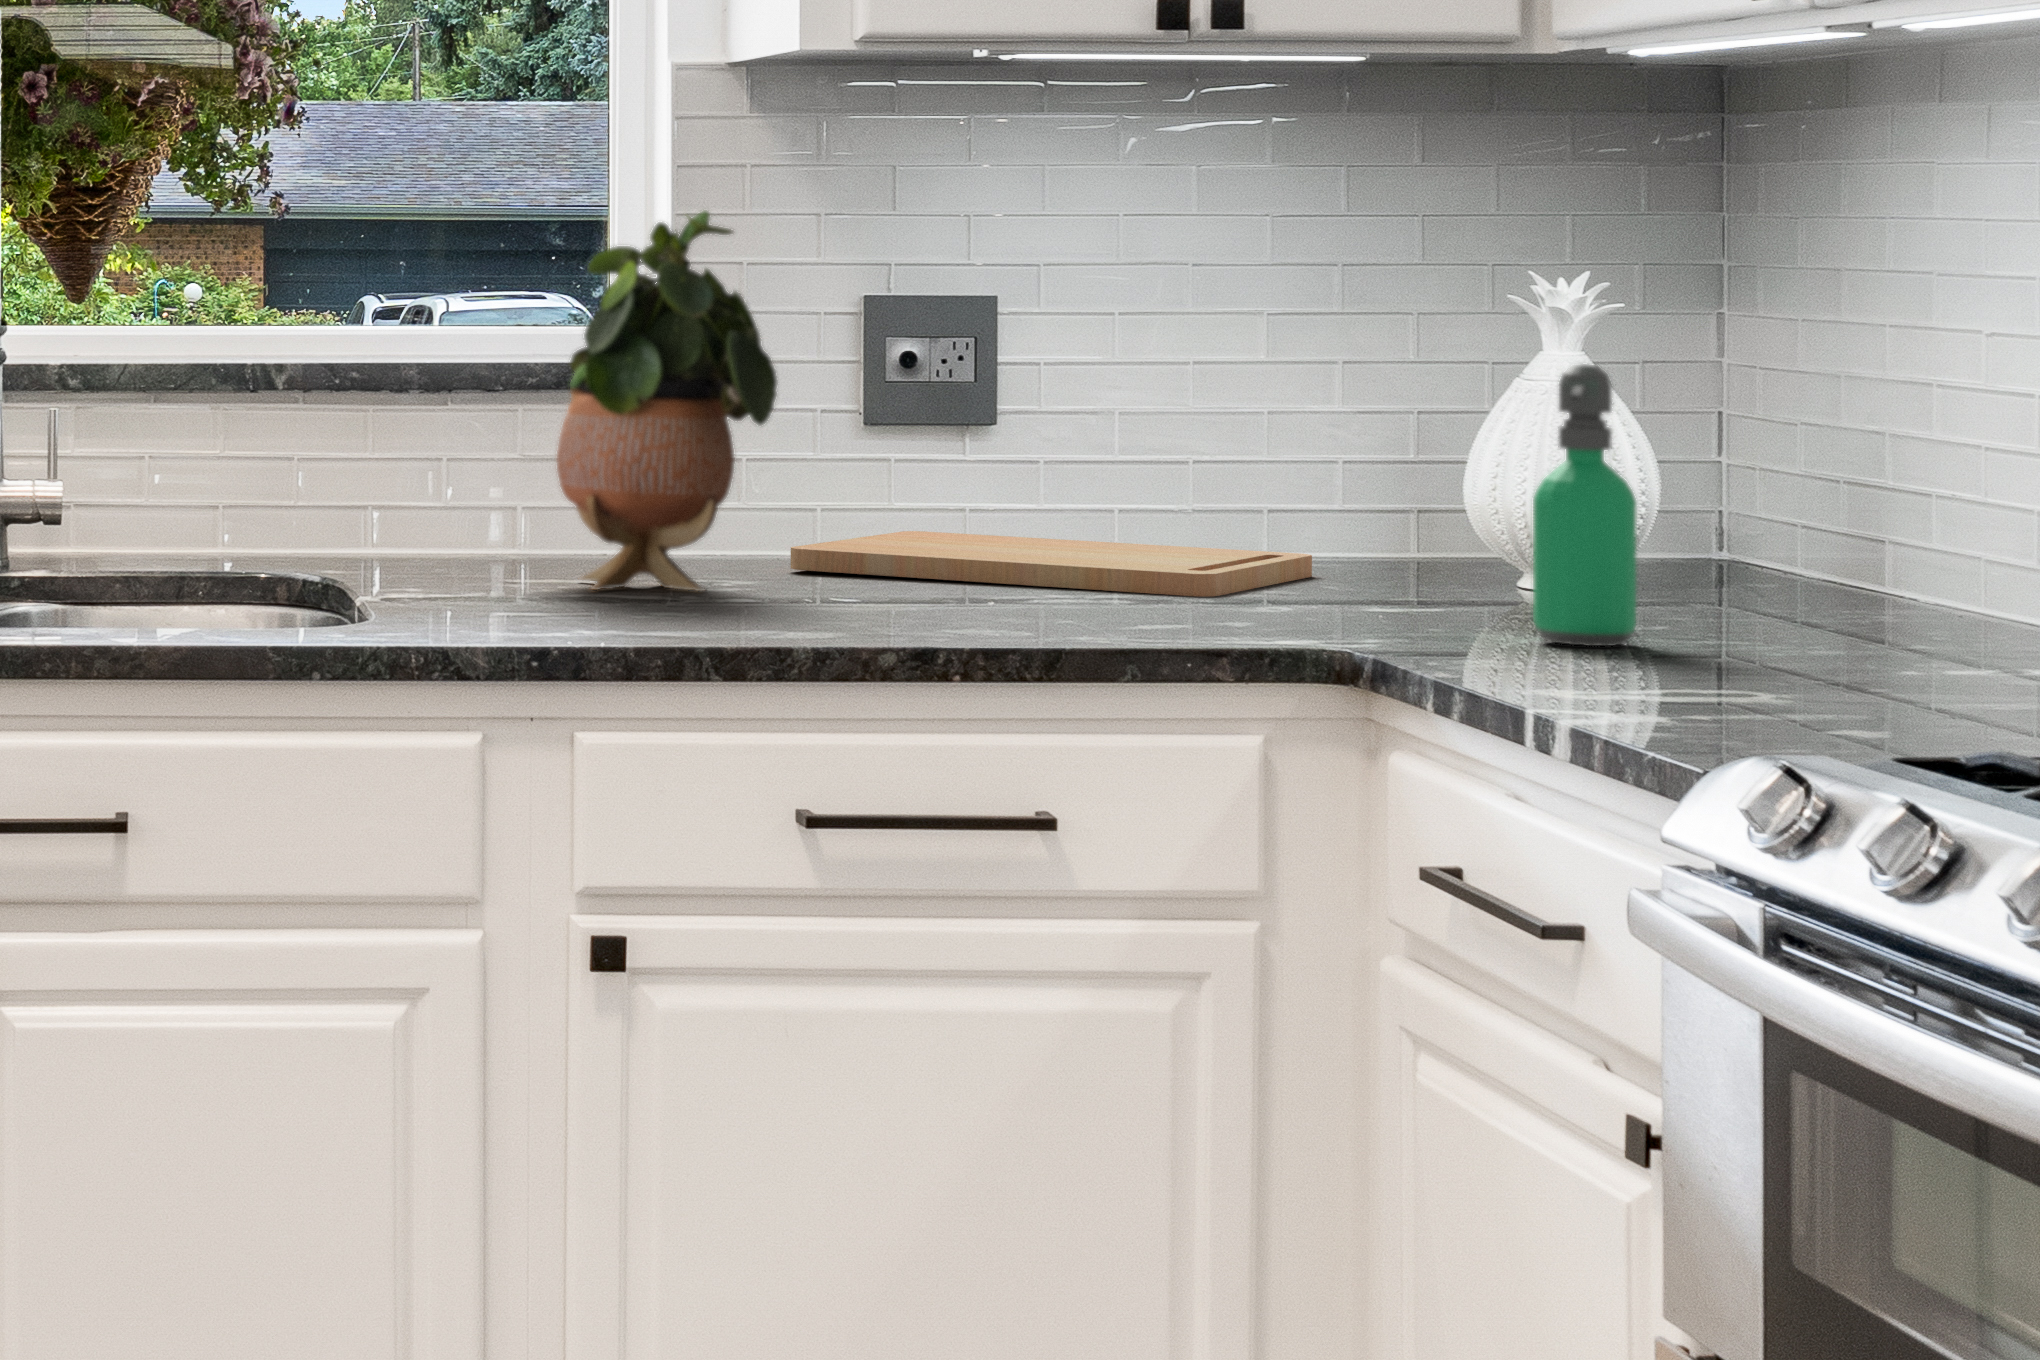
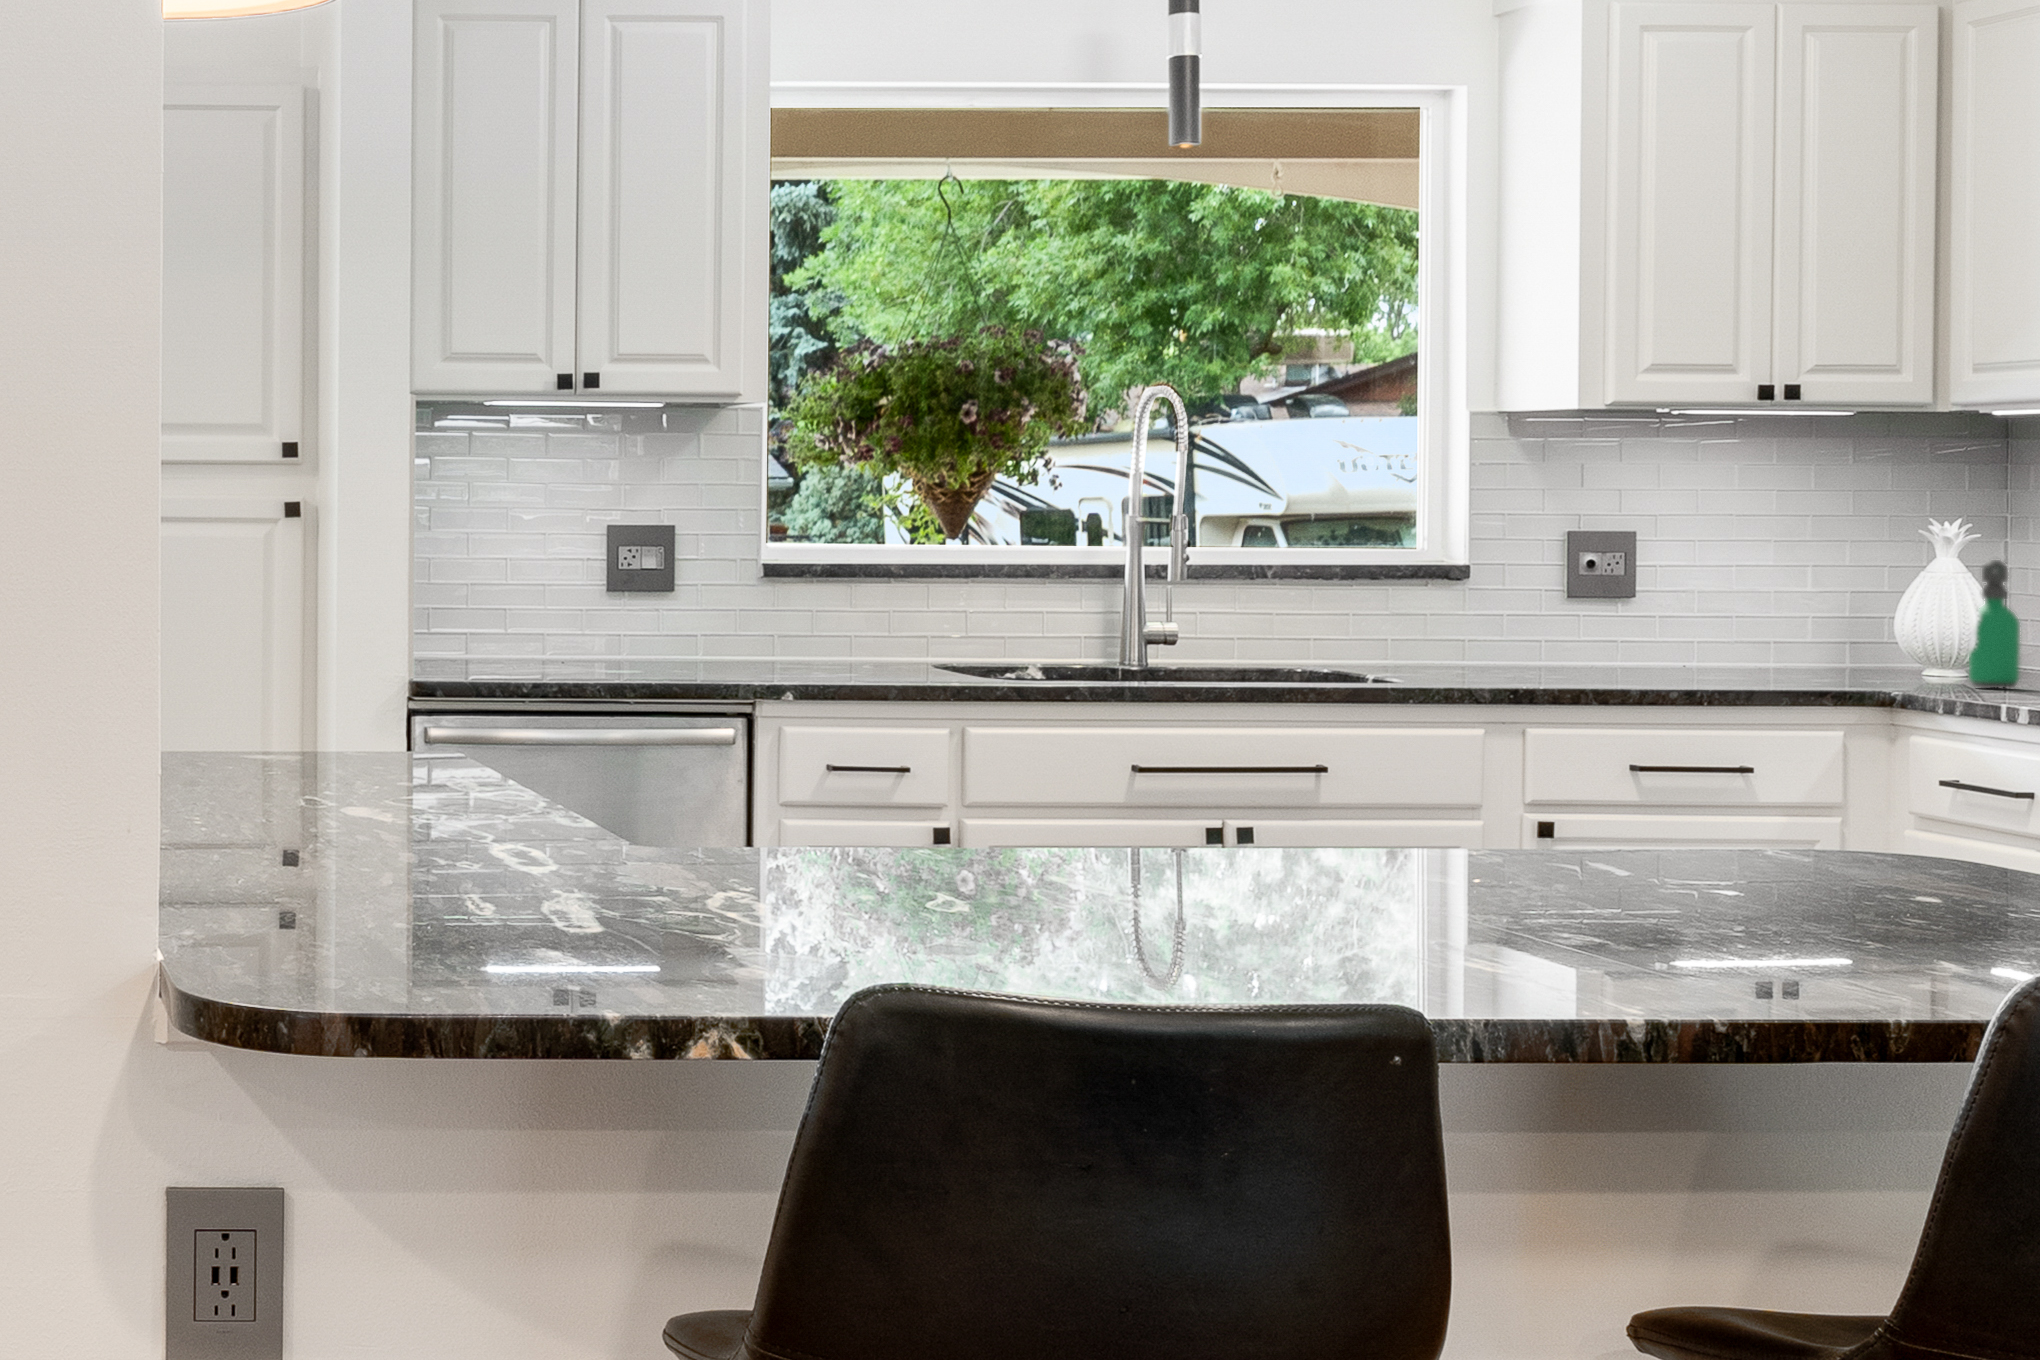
potted plant: present [557,211,777,591] -> none [1439,486,1560,675]
cutting board: present [791,531,1312,597] -> none [1536,654,1805,678]

